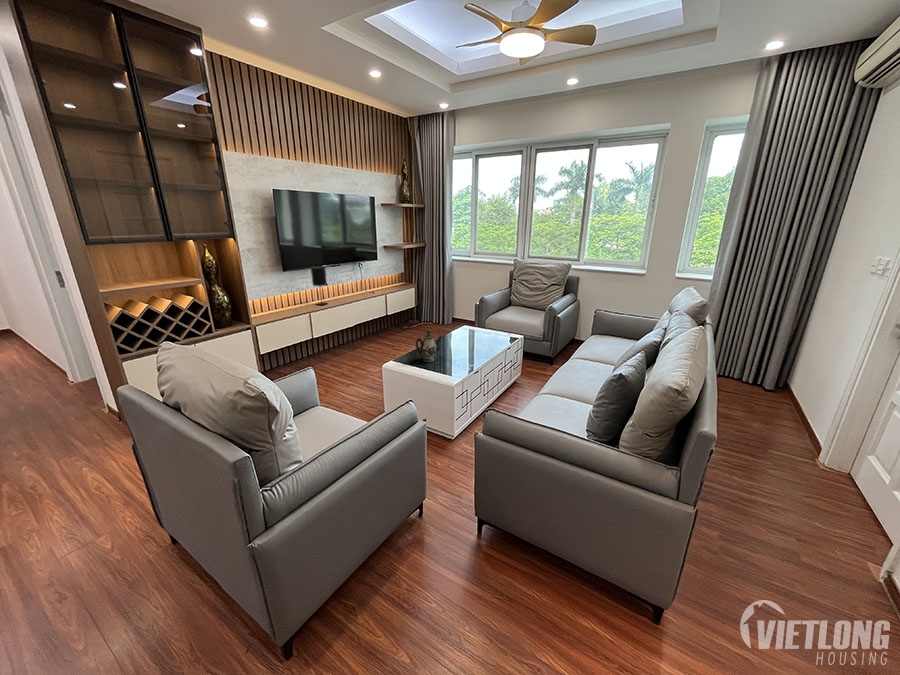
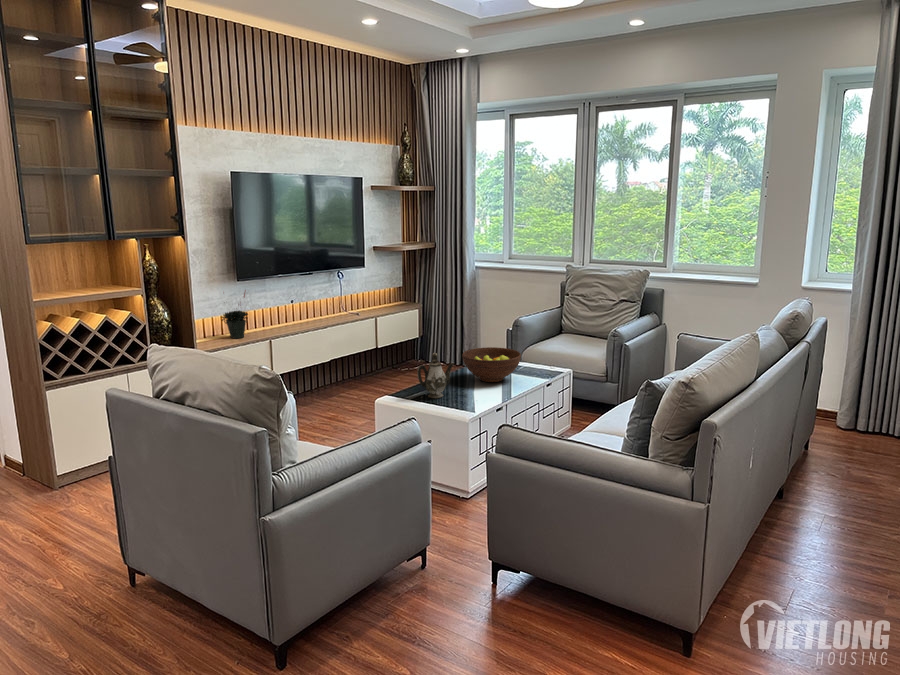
table lamp: present [311,266,328,305] -> none [272,274,294,330]
potted plant: none [273,277,295,313] -> present [222,293,248,339]
fruit bowl: none [448,321,490,347] -> present [462,347,521,382]

